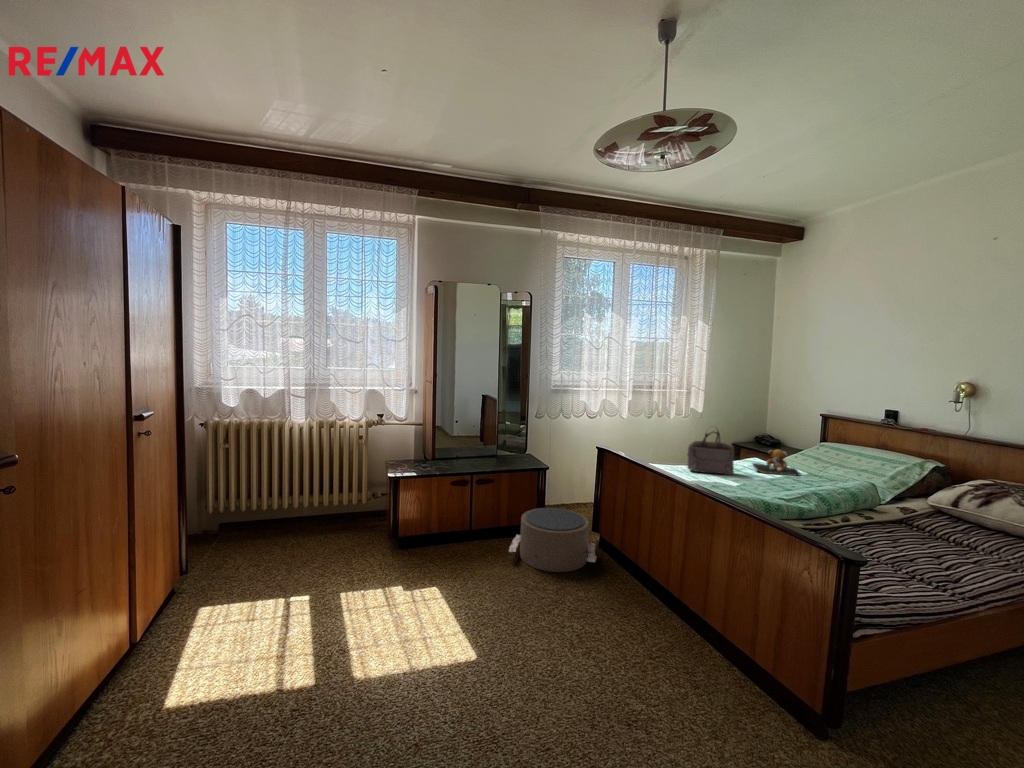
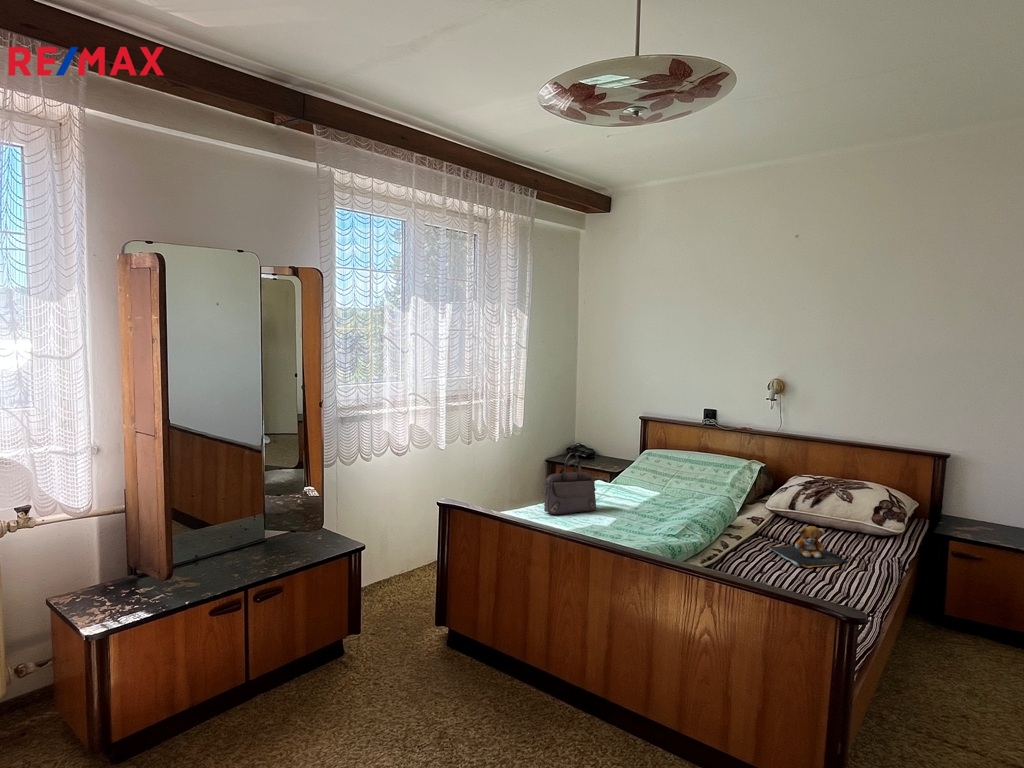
teddy bear: present [753,450,801,476] -> present [769,526,847,568]
pouf: present [509,508,596,572] -> none [326,603,463,713]

